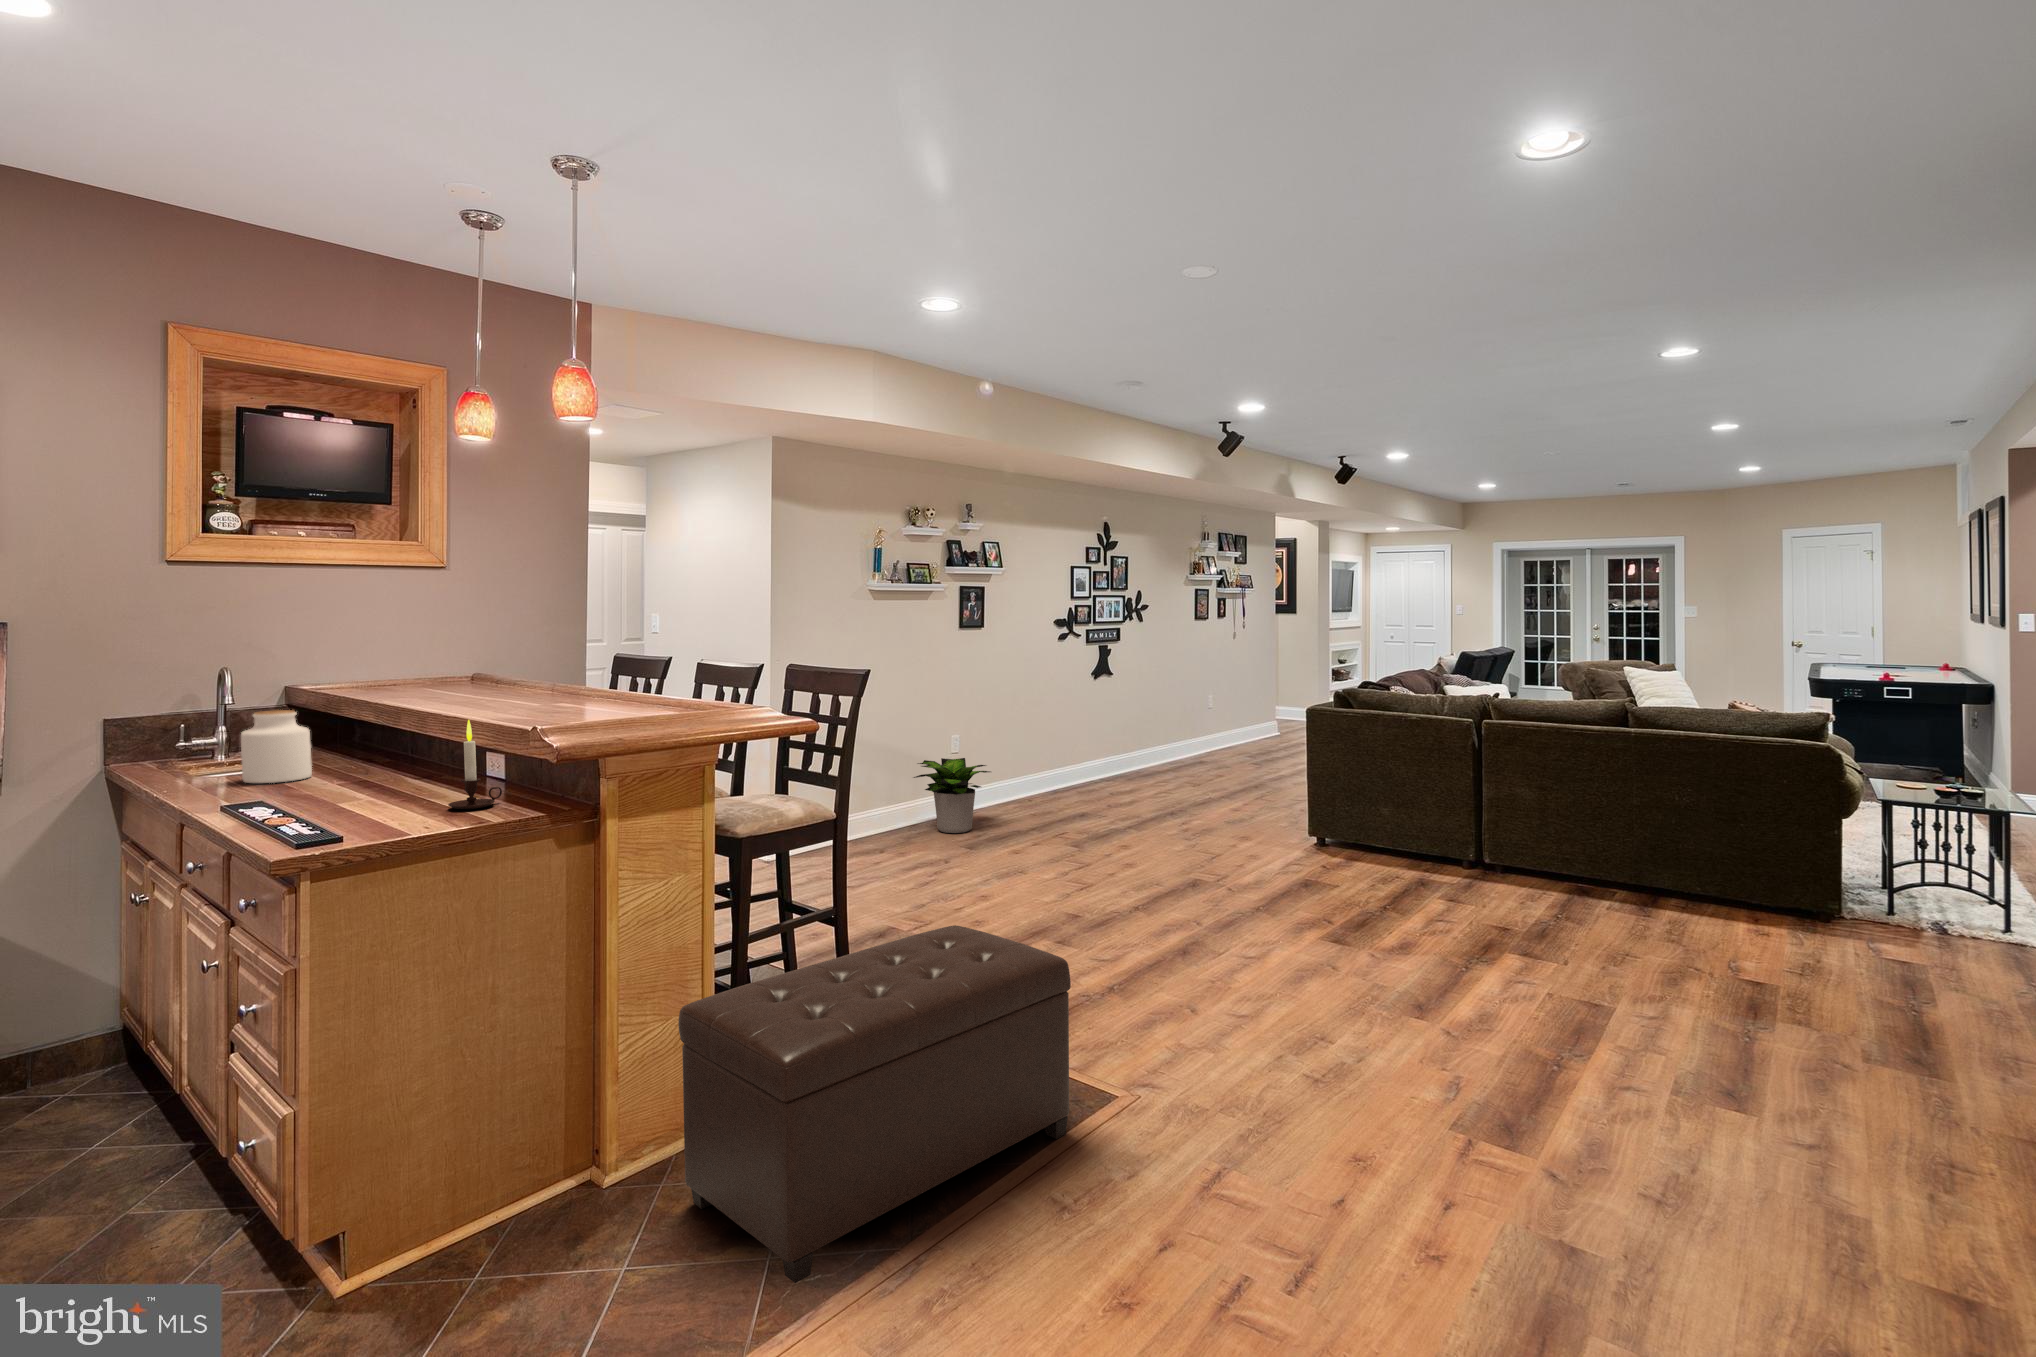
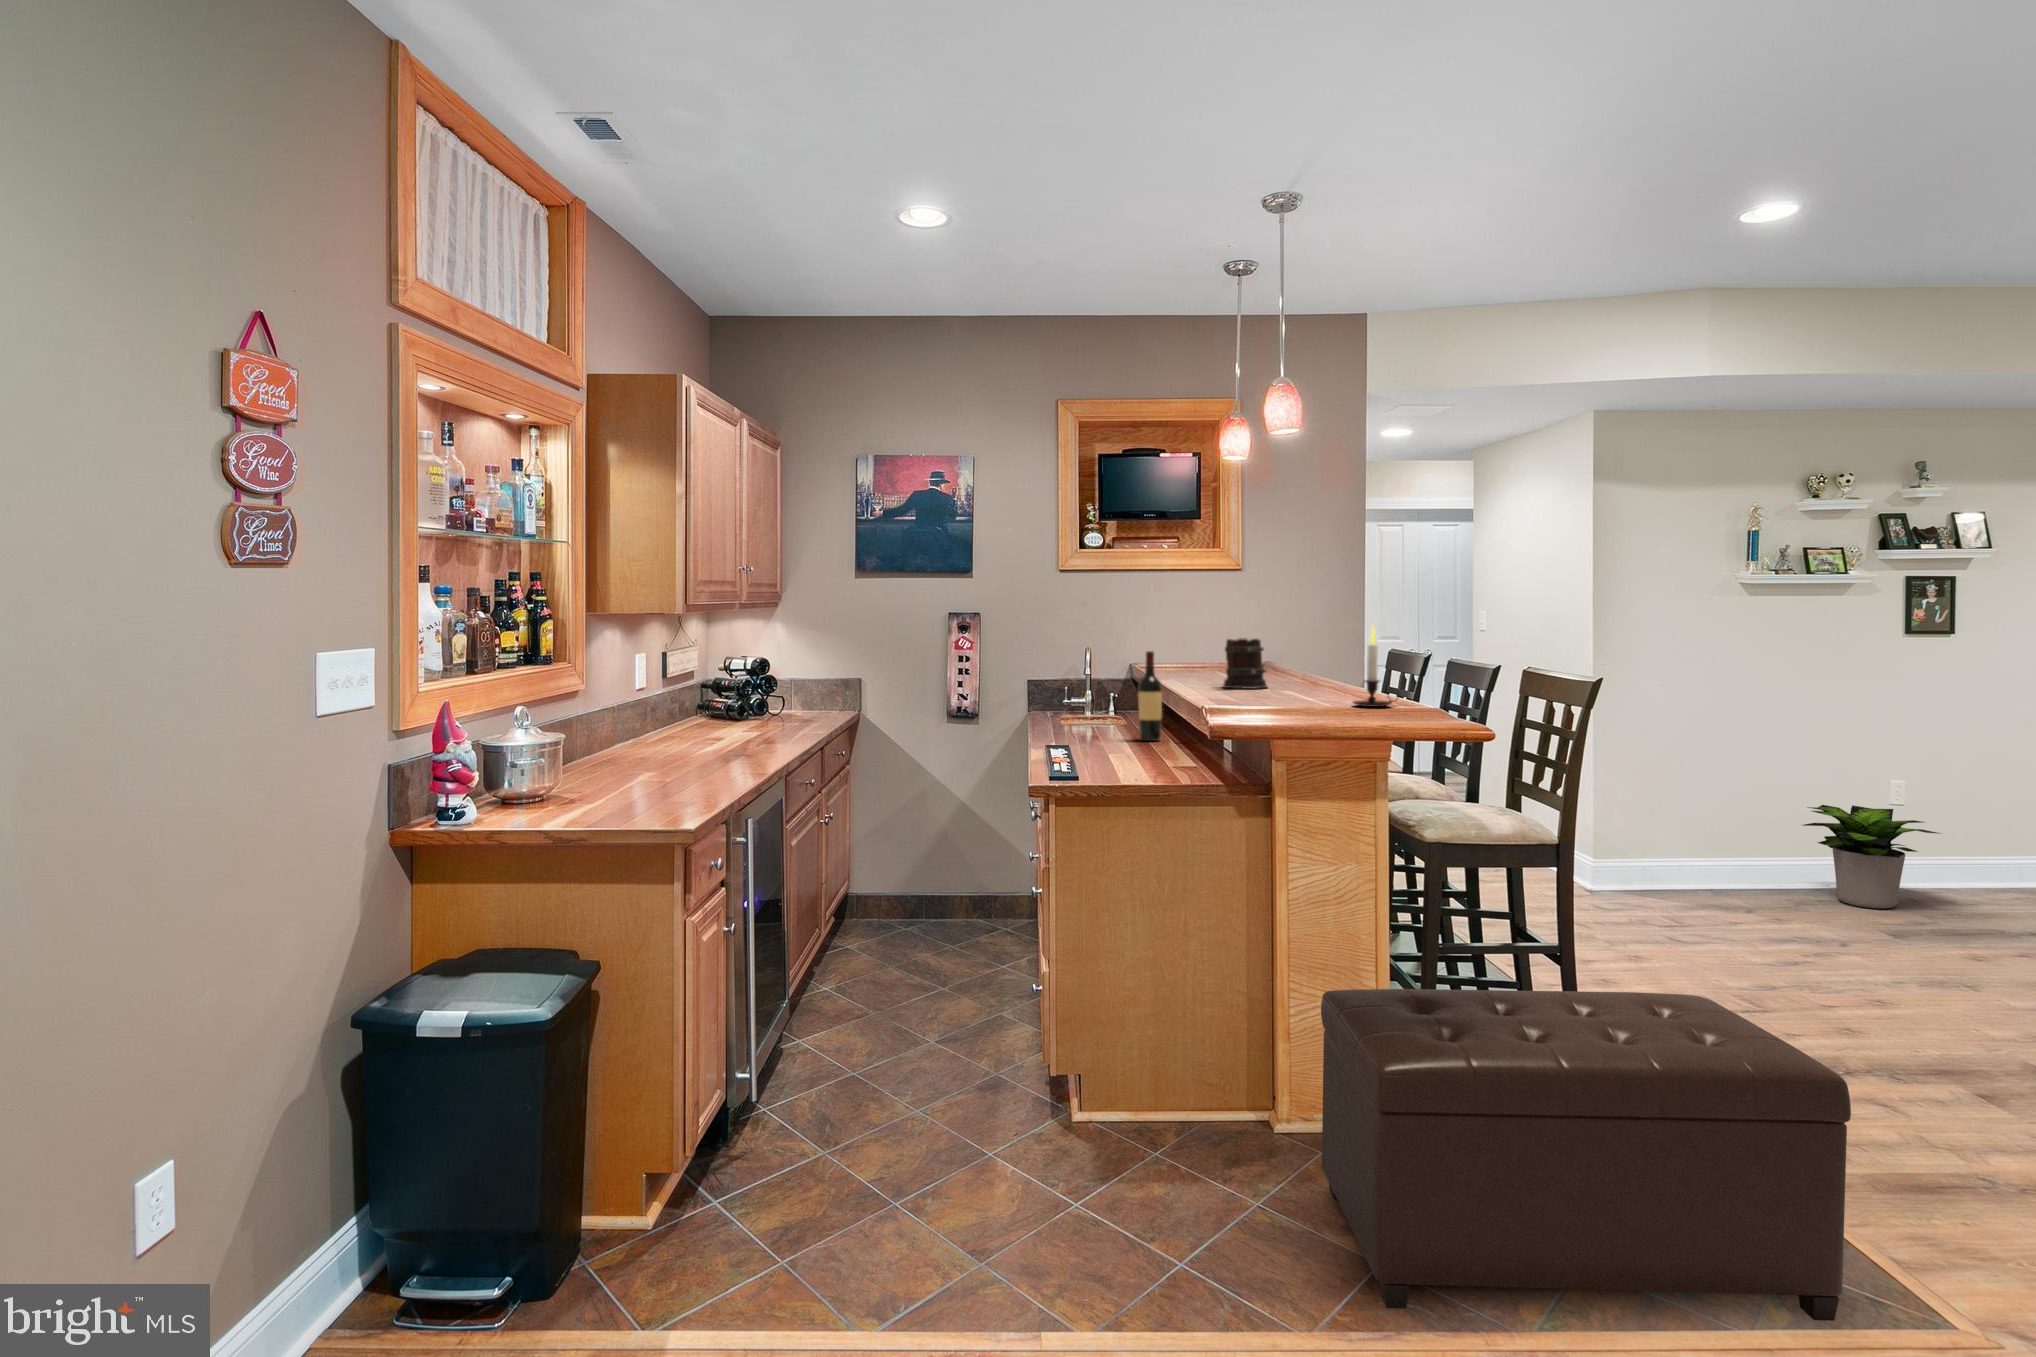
beer mug: none [481,647,538,703] -> present [1223,638,1267,689]
wine bottle: none [353,663,388,773] -> present [1138,651,1162,741]
jar: present [241,710,312,783] -> none [1066,686,1109,741]
candle: present [448,720,502,809] -> present [1353,626,1393,707]

